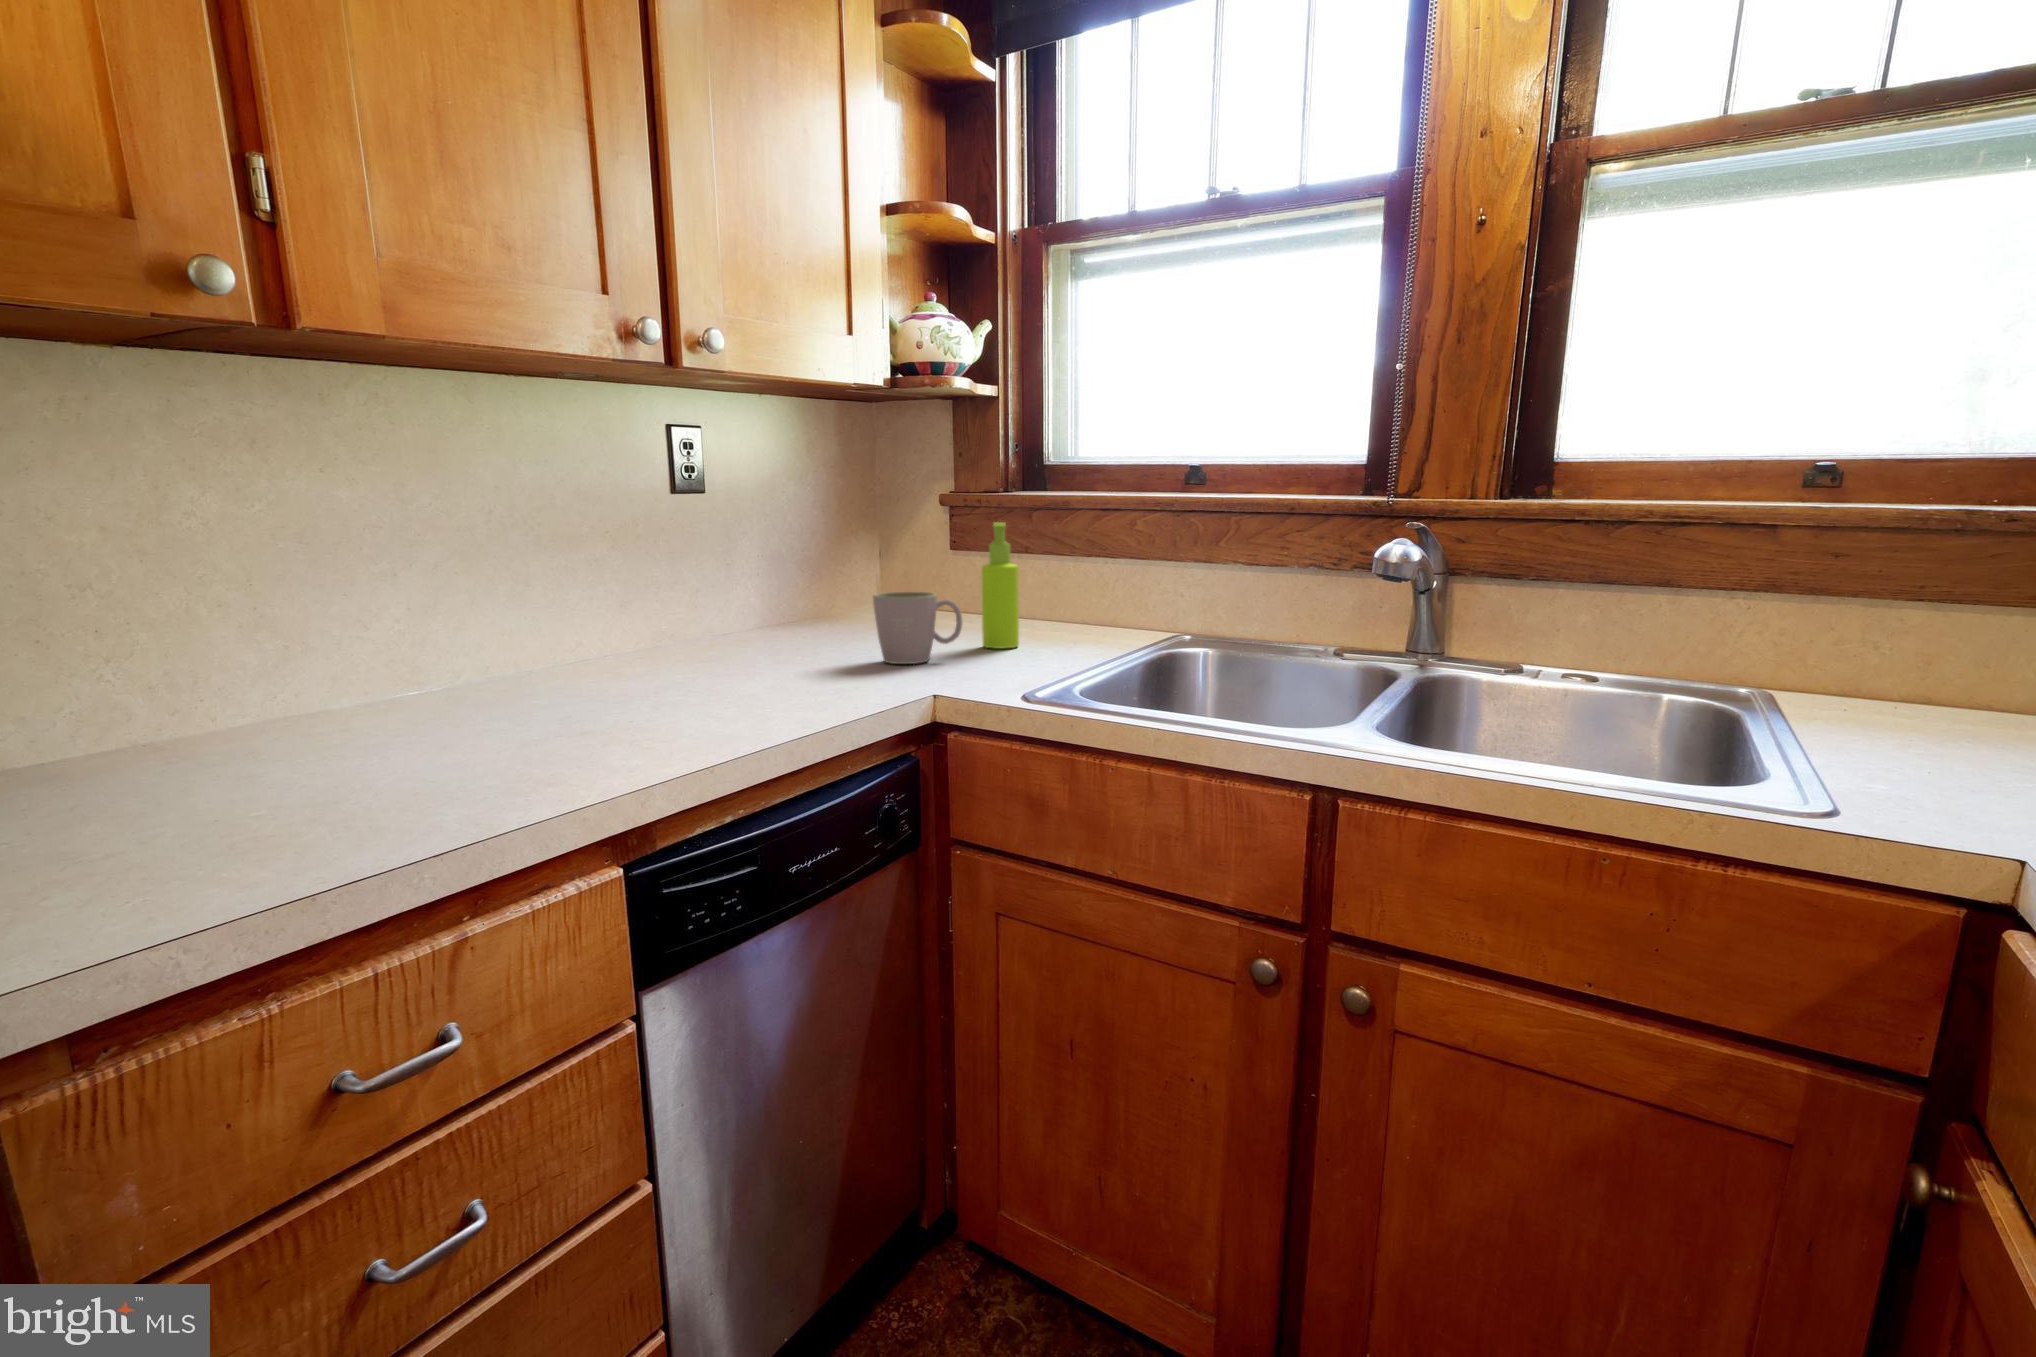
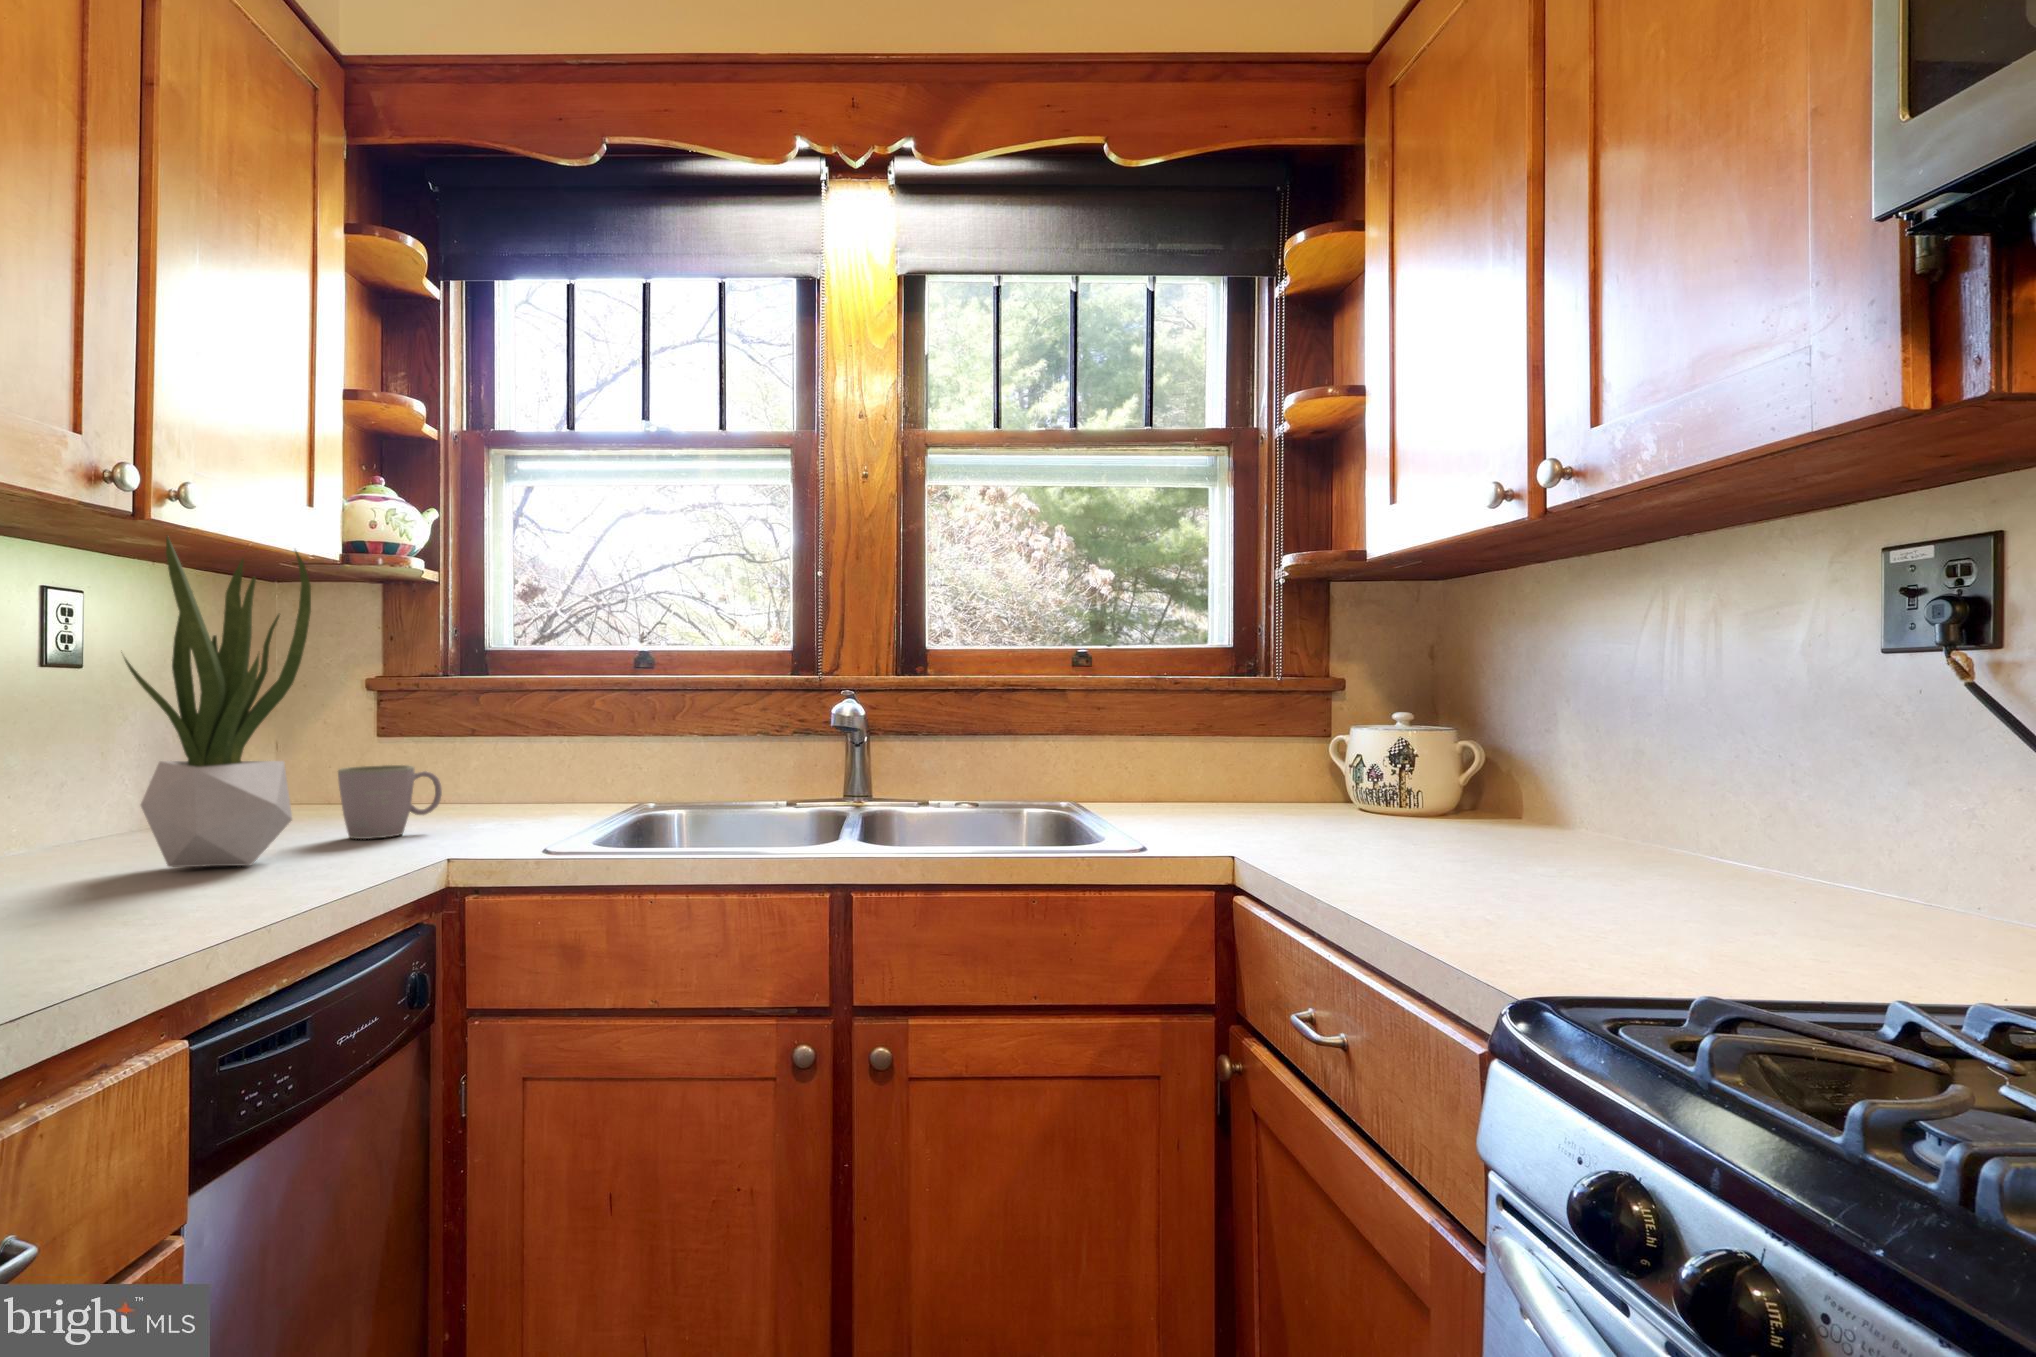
potted plant: none [682,376,823,684] -> present [124,537,311,867]
soap dispenser: present [982,522,1019,648] -> none [448,697,489,819]

